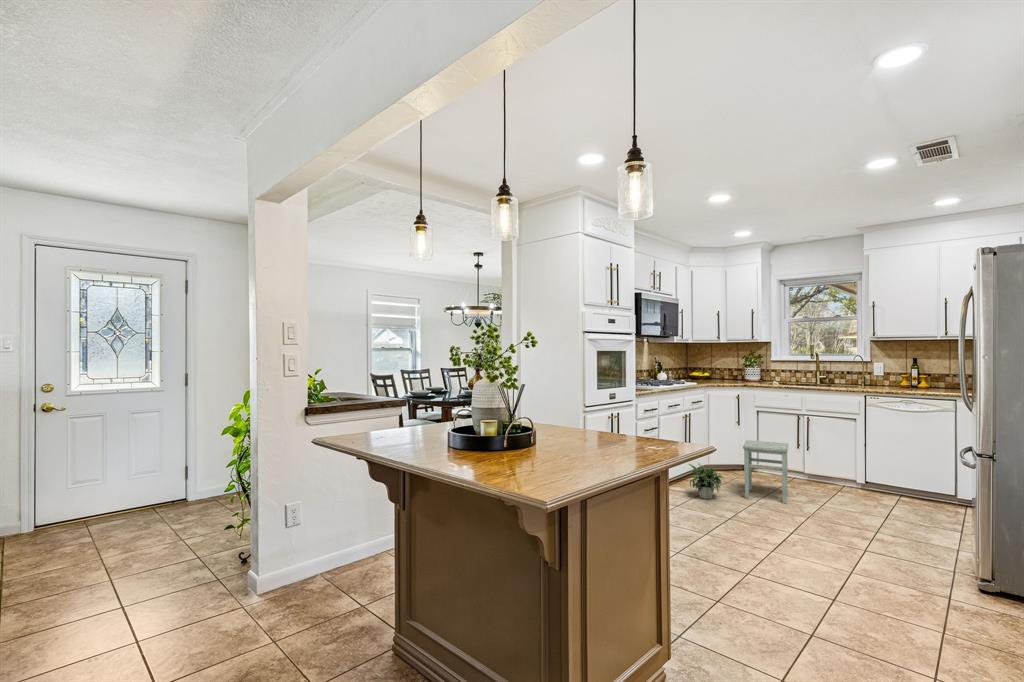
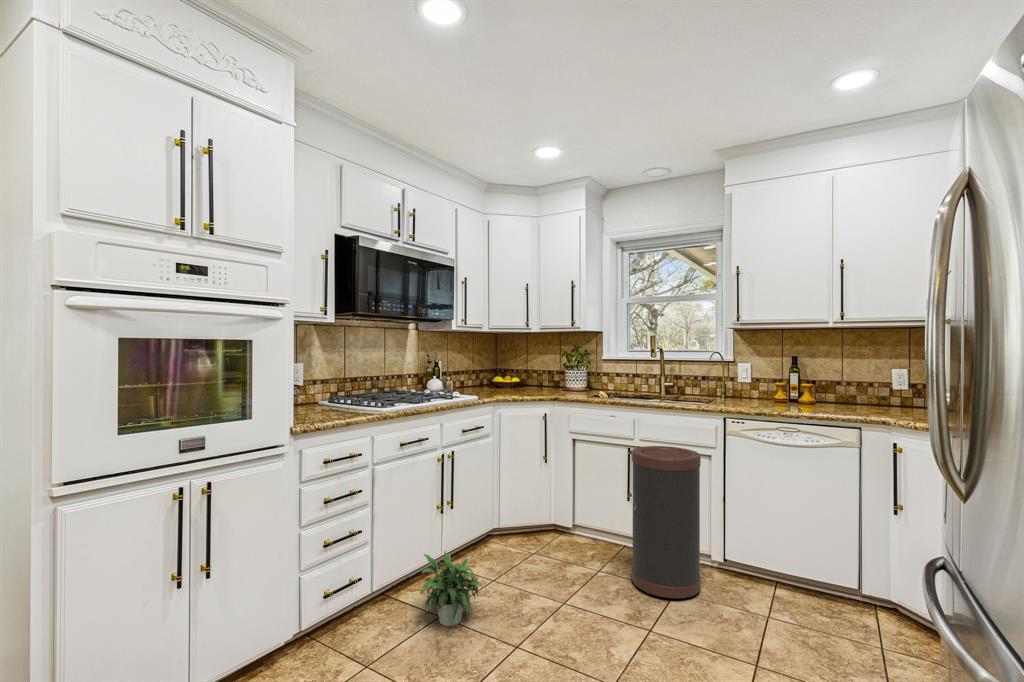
trash can: none [804,412,851,496] -> present [632,446,701,598]
stool: present [743,440,788,503] -> none [519,499,602,629]

